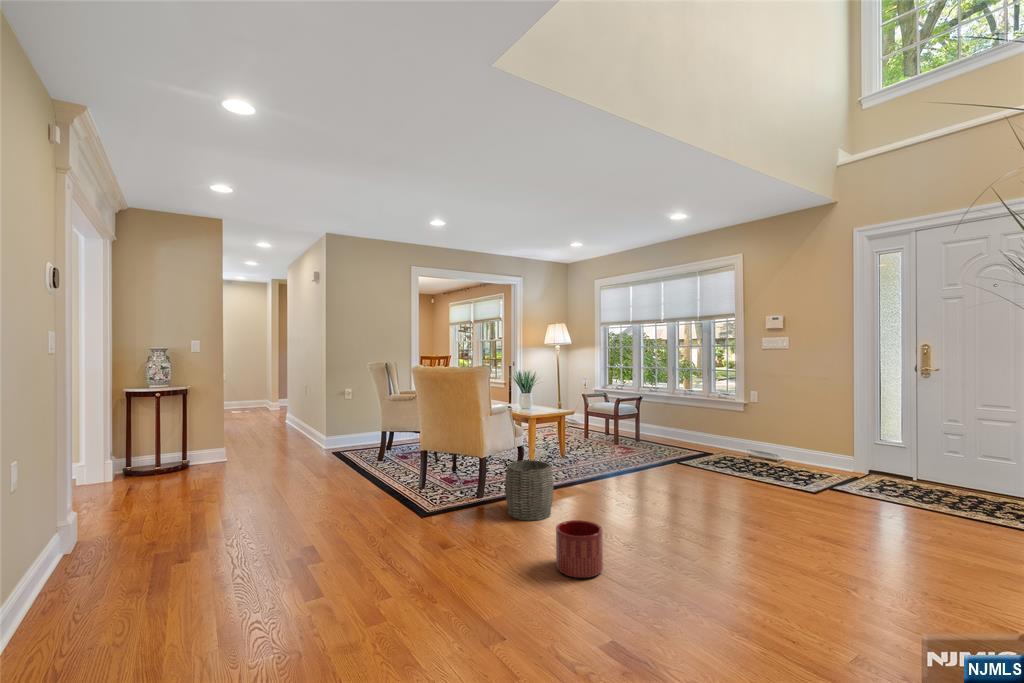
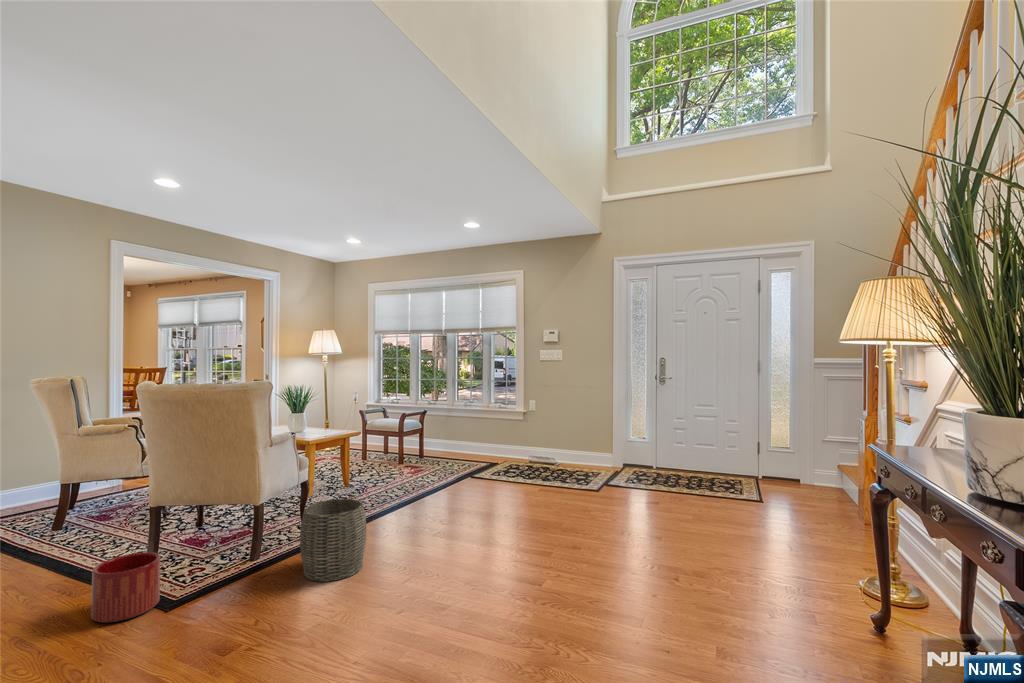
planter: present [556,520,603,578] -> present [91,552,160,623]

